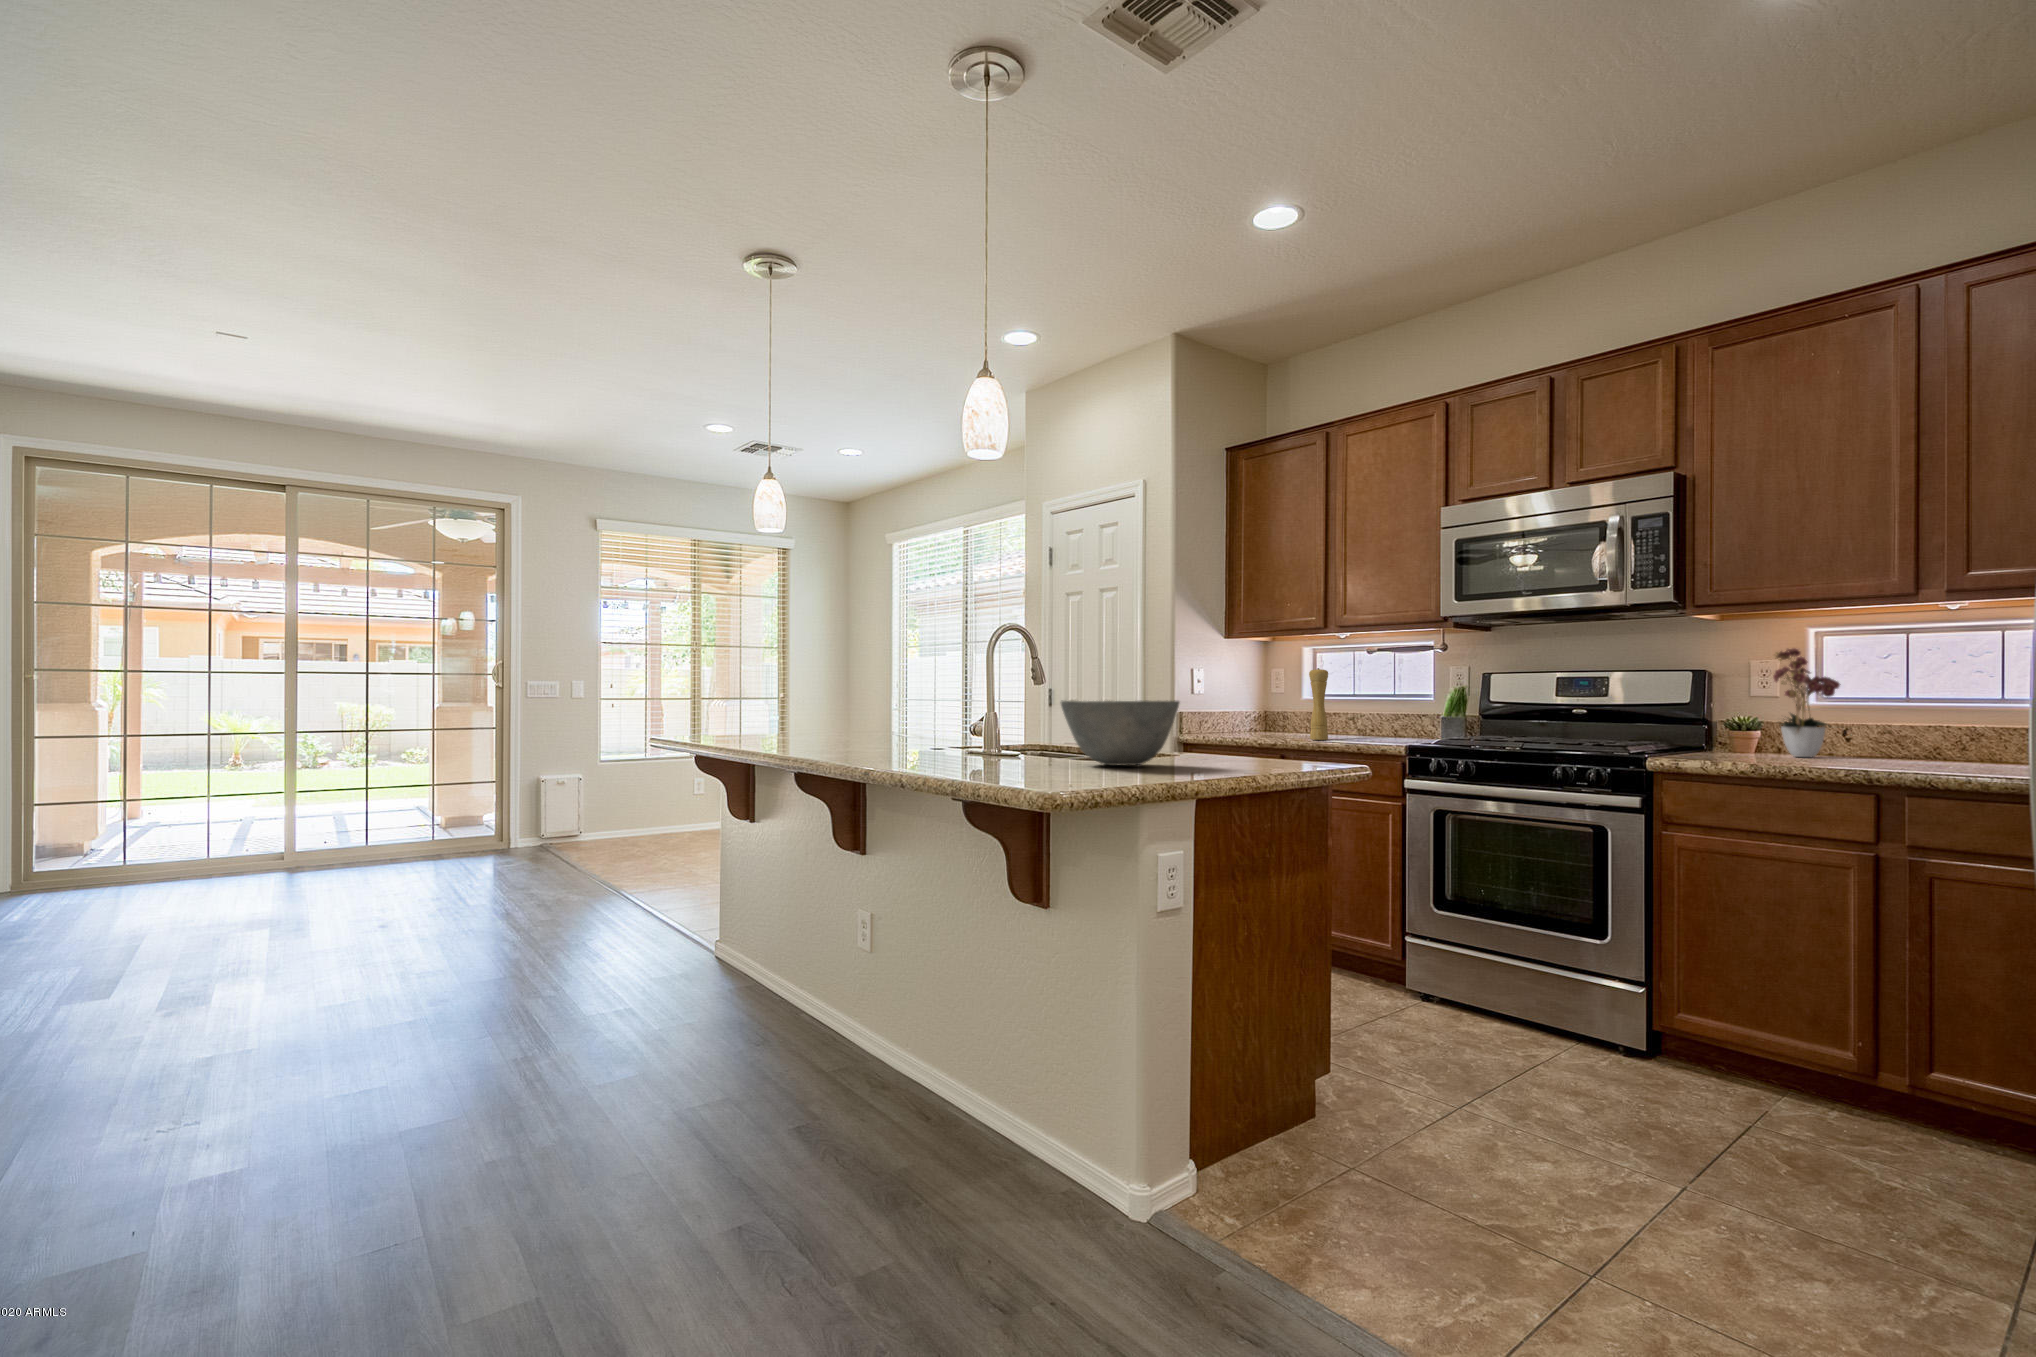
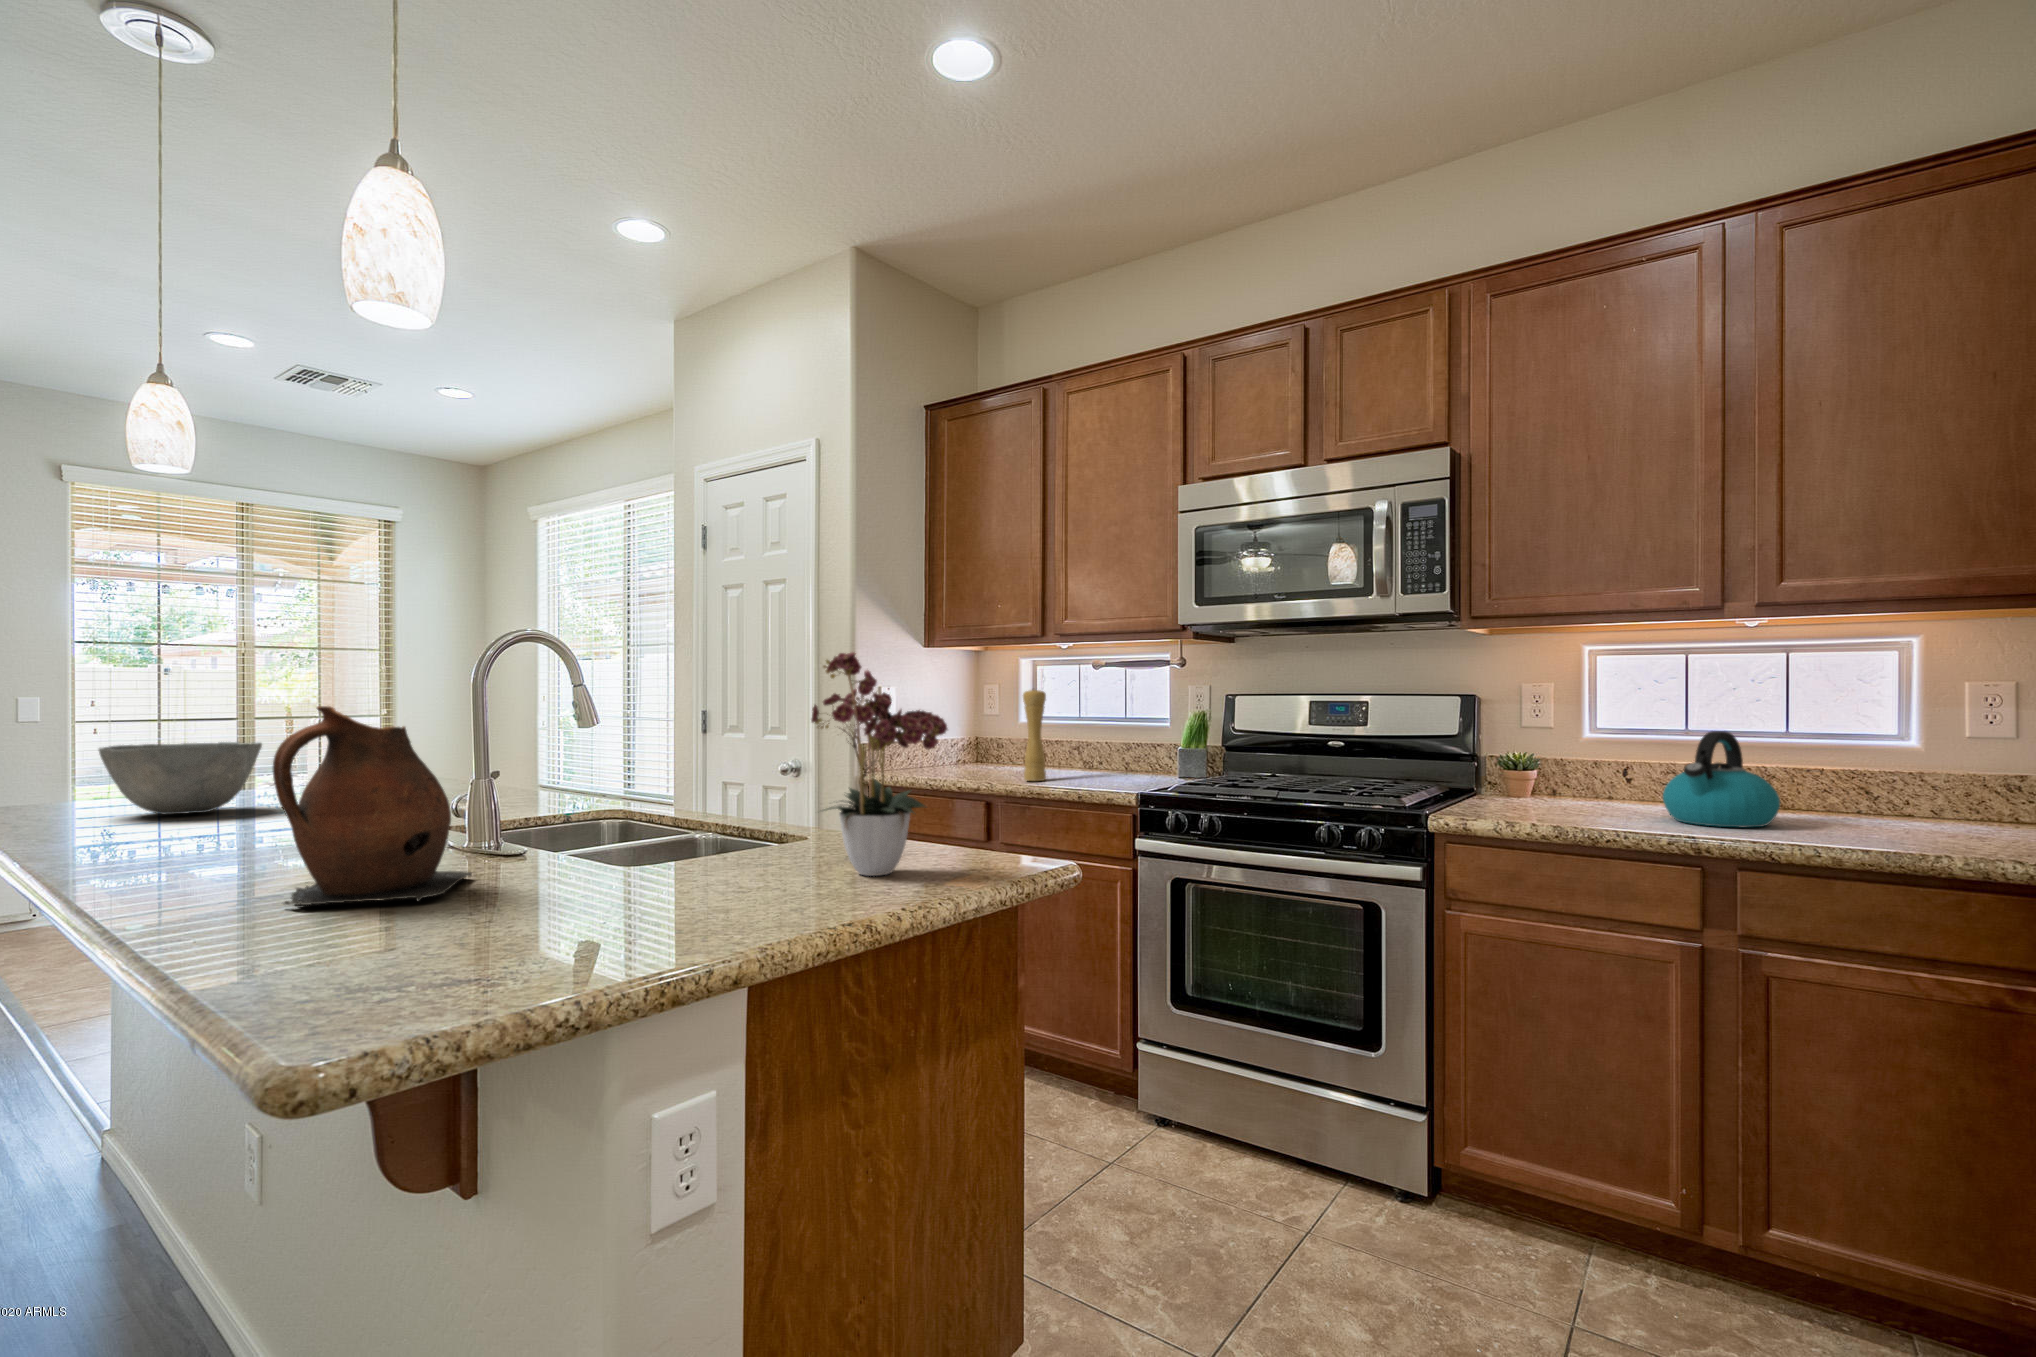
flower arrangement: present [1773,648,1840,757] -> present [811,652,948,876]
ceramic pitcher: none [940,657,1022,759] -> present [273,706,472,905]
kettle: none [1859,693,1965,768] -> present [1663,731,1780,827]
bowl: present [1060,700,1180,765] -> present [99,742,262,814]

